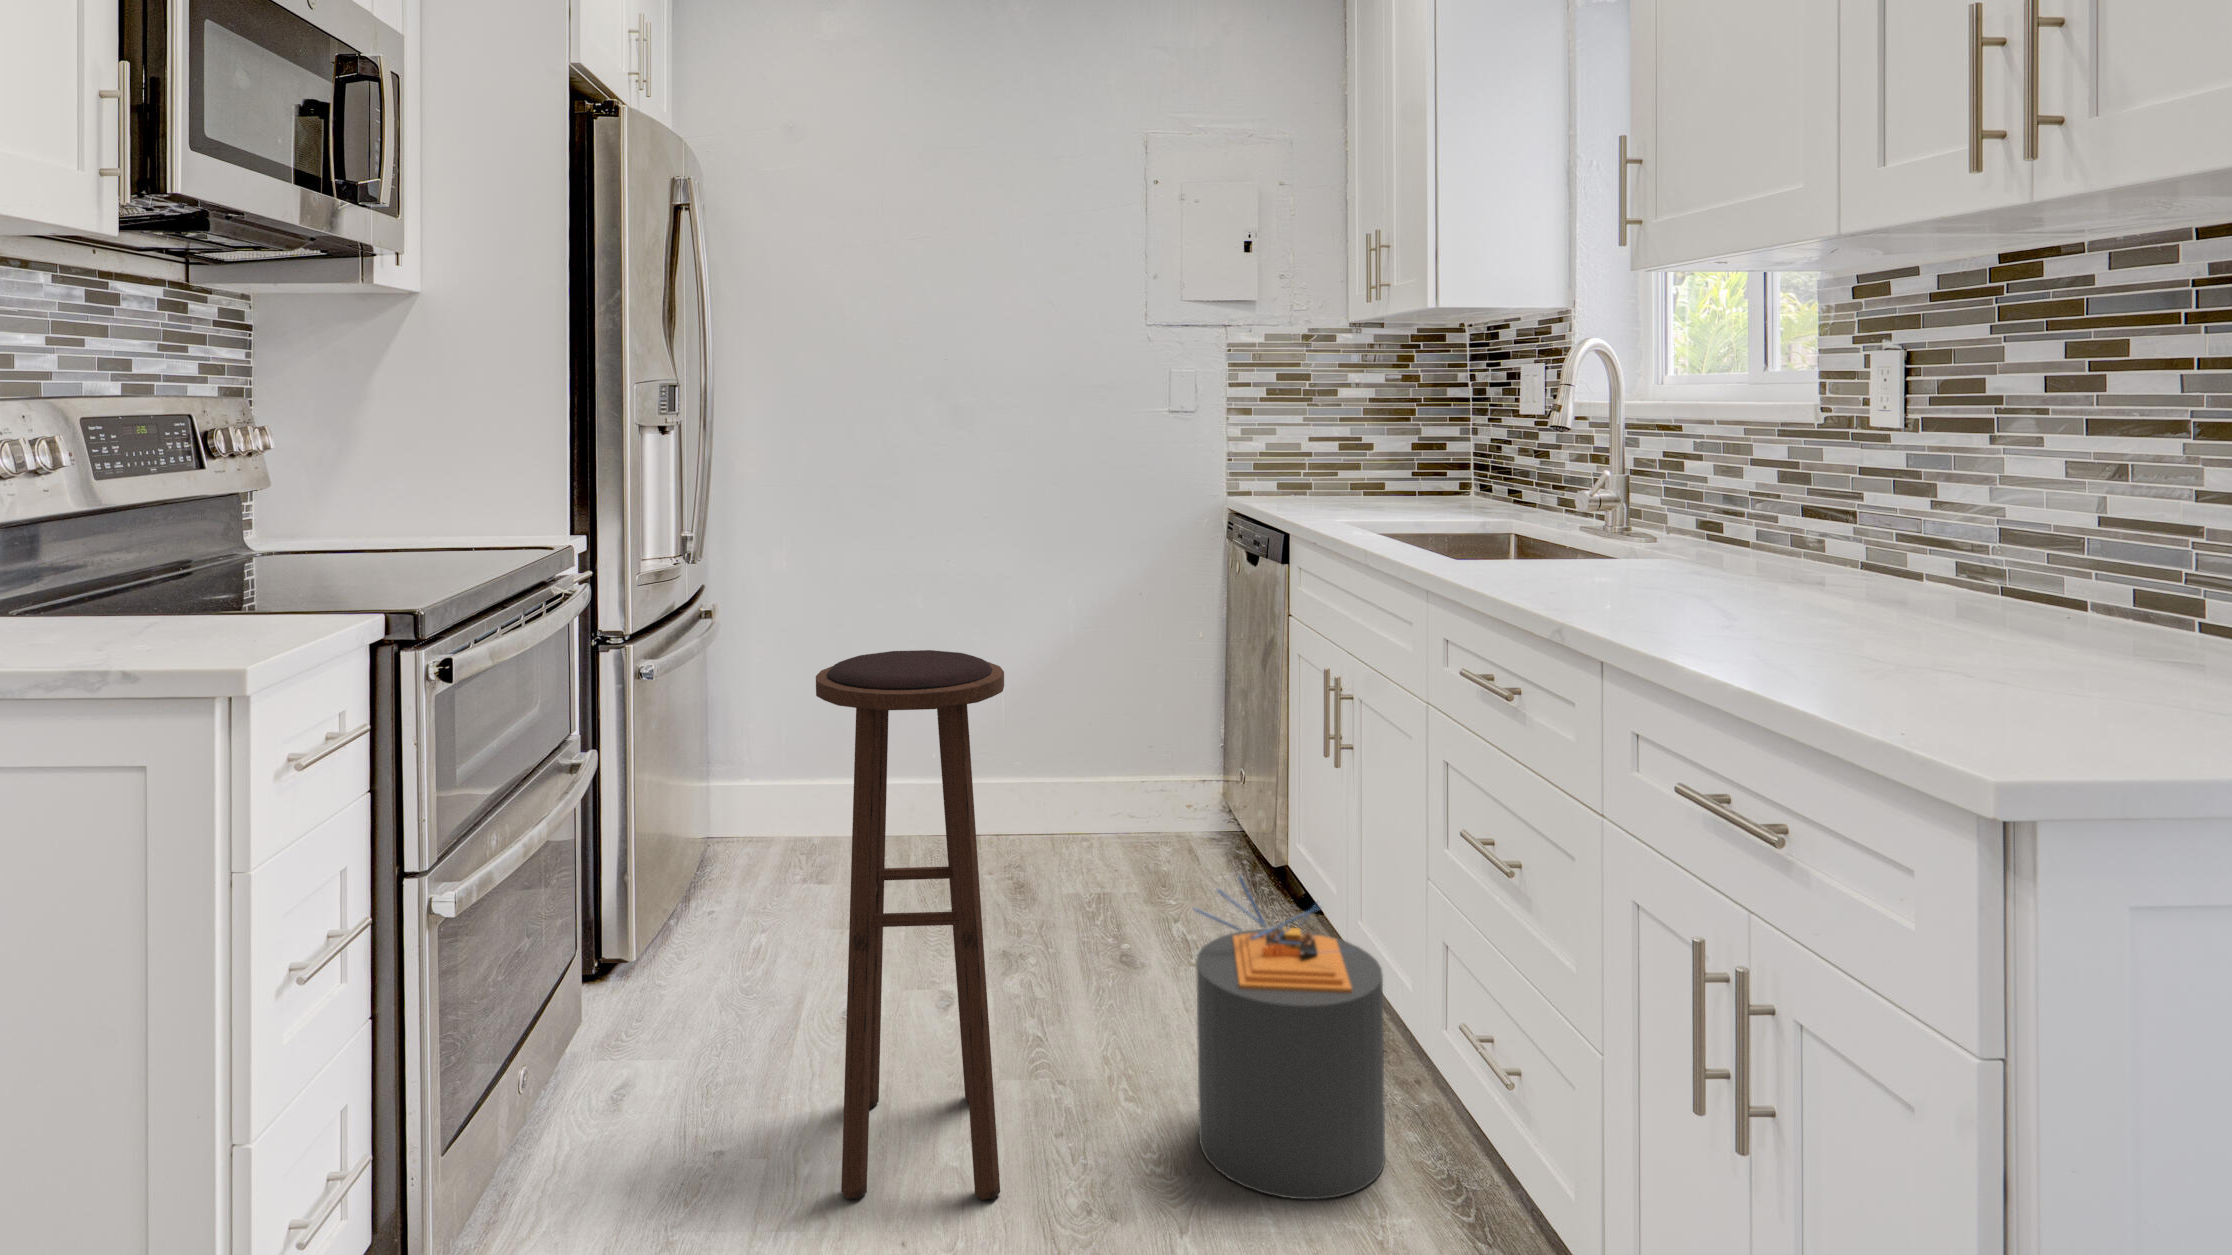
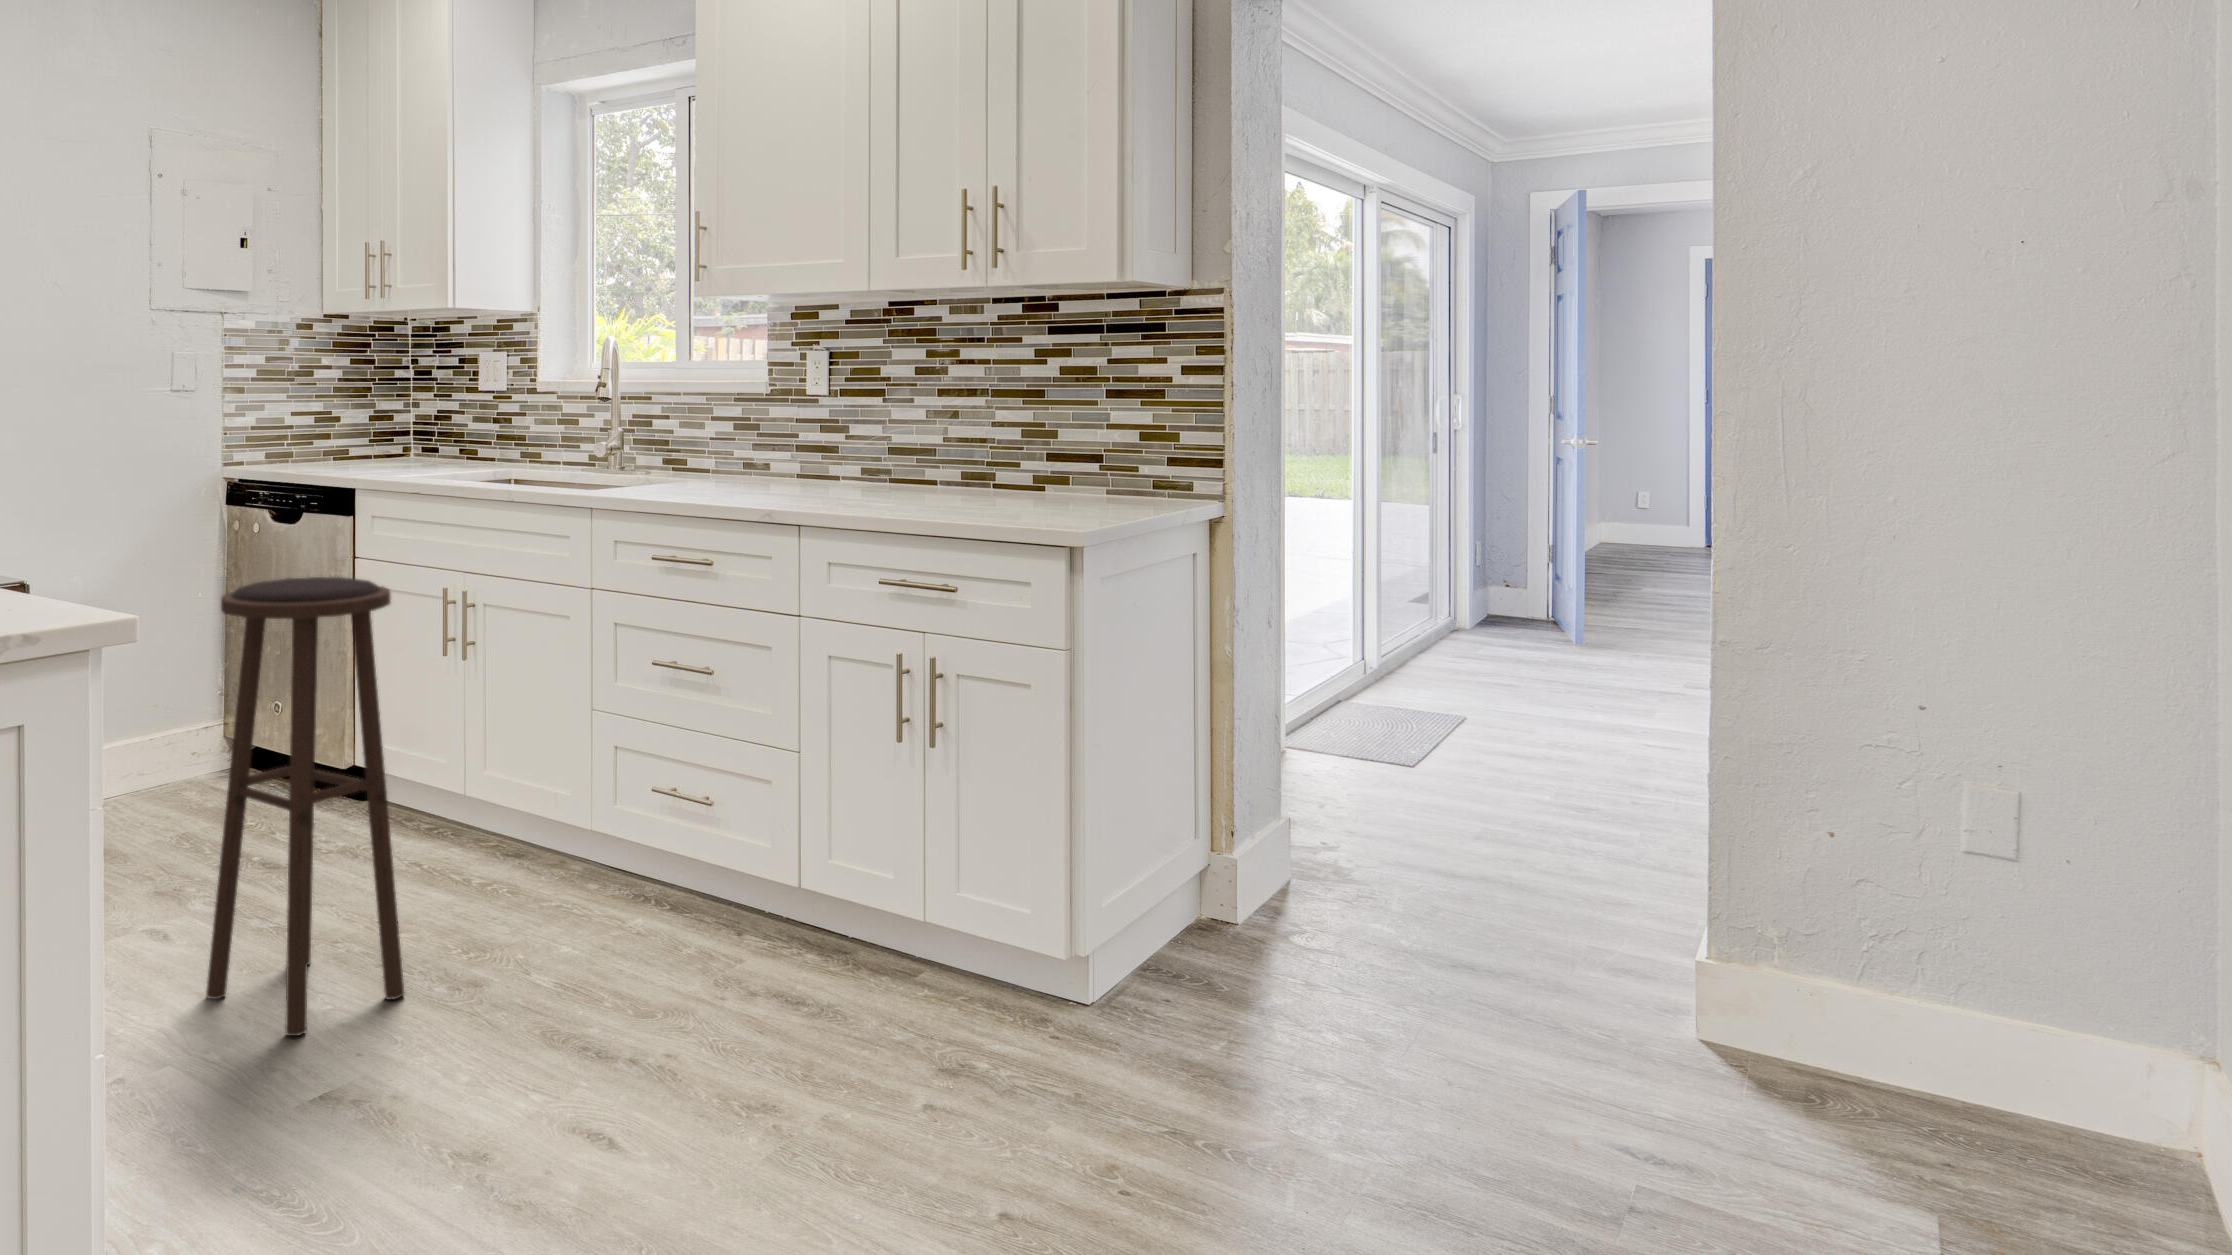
trash can: present [1194,875,1385,1199] -> none [470,720,614,934]

